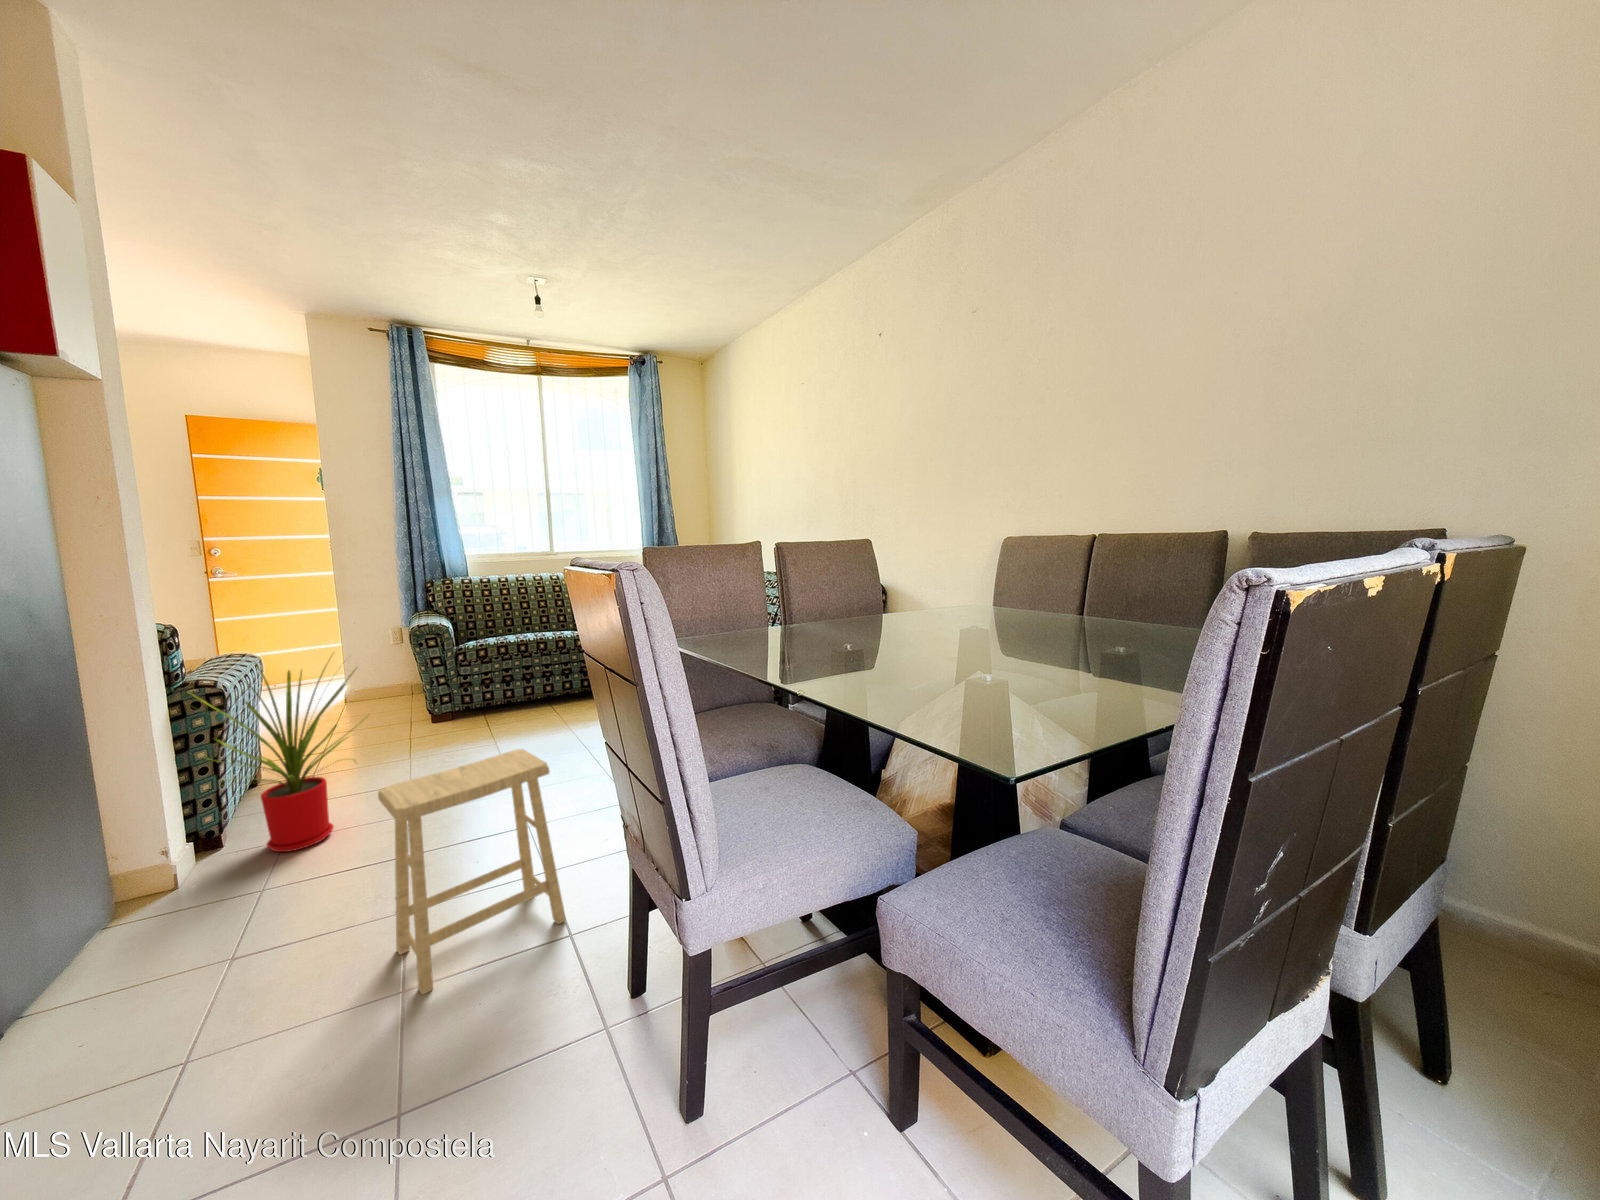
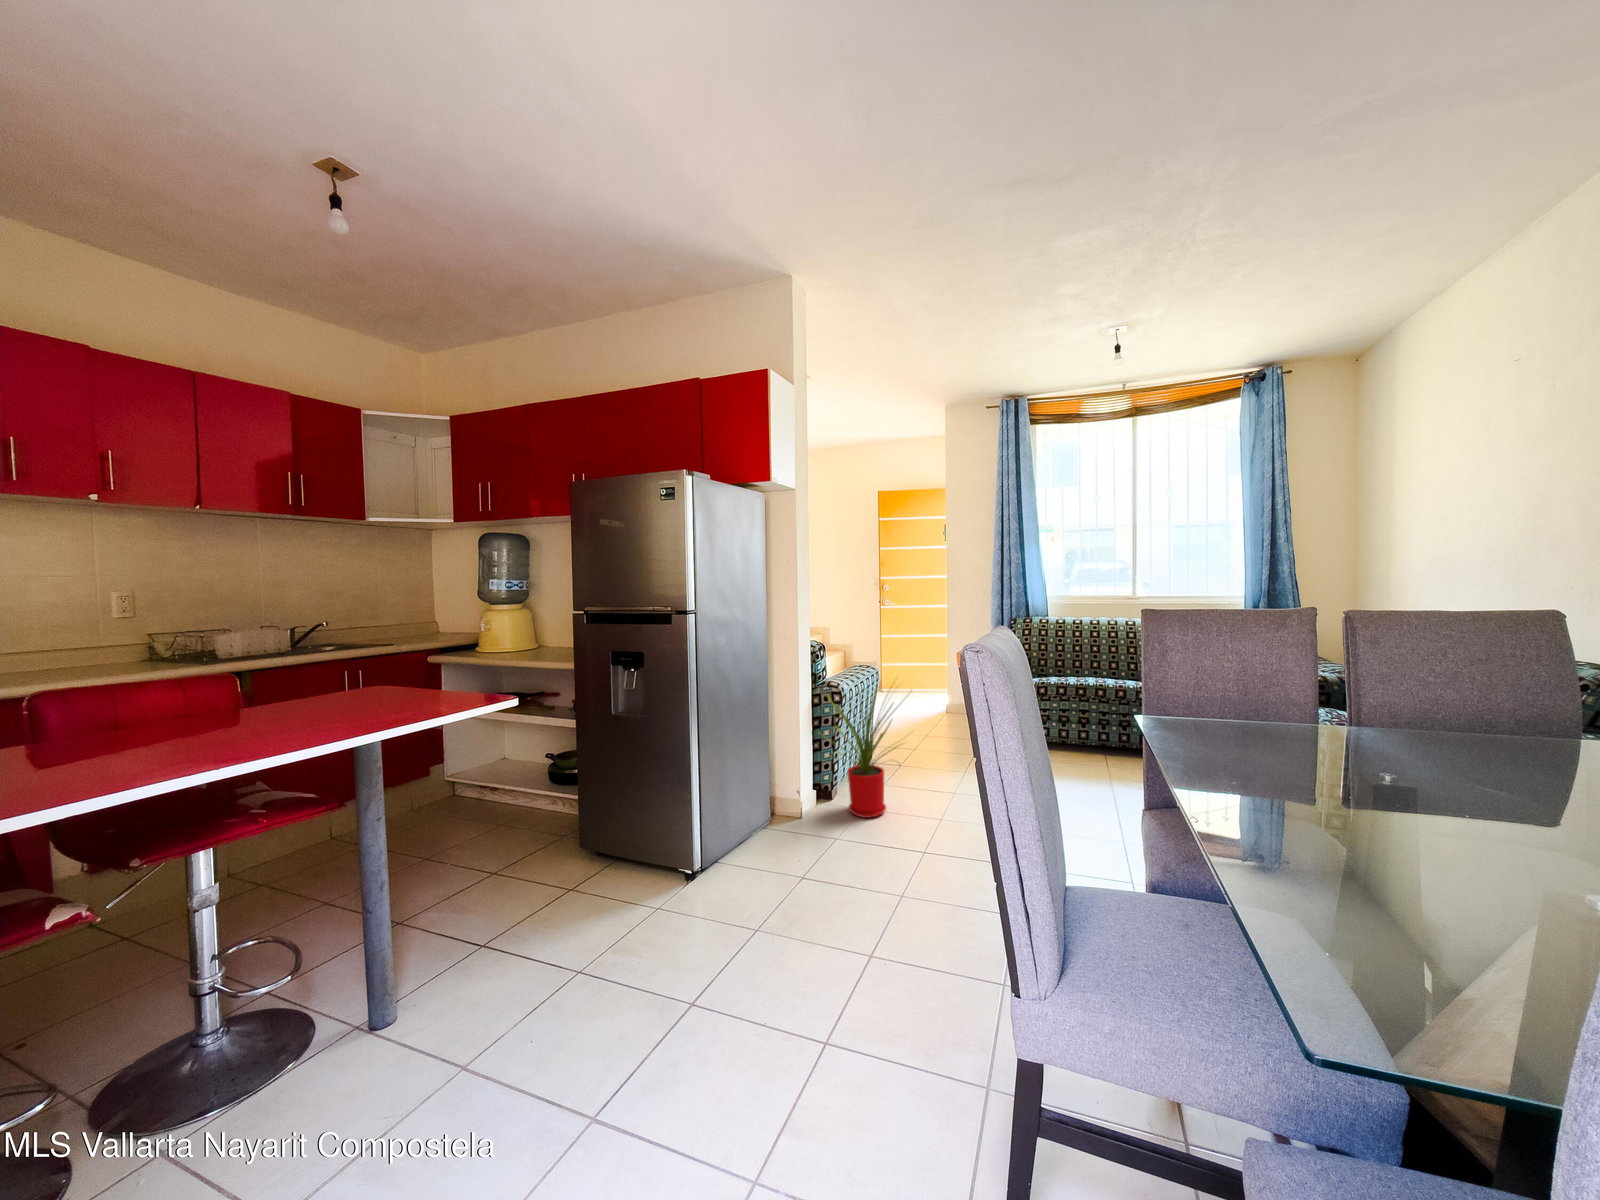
footstool: present [378,749,566,994] -> none [847,796,980,991]

